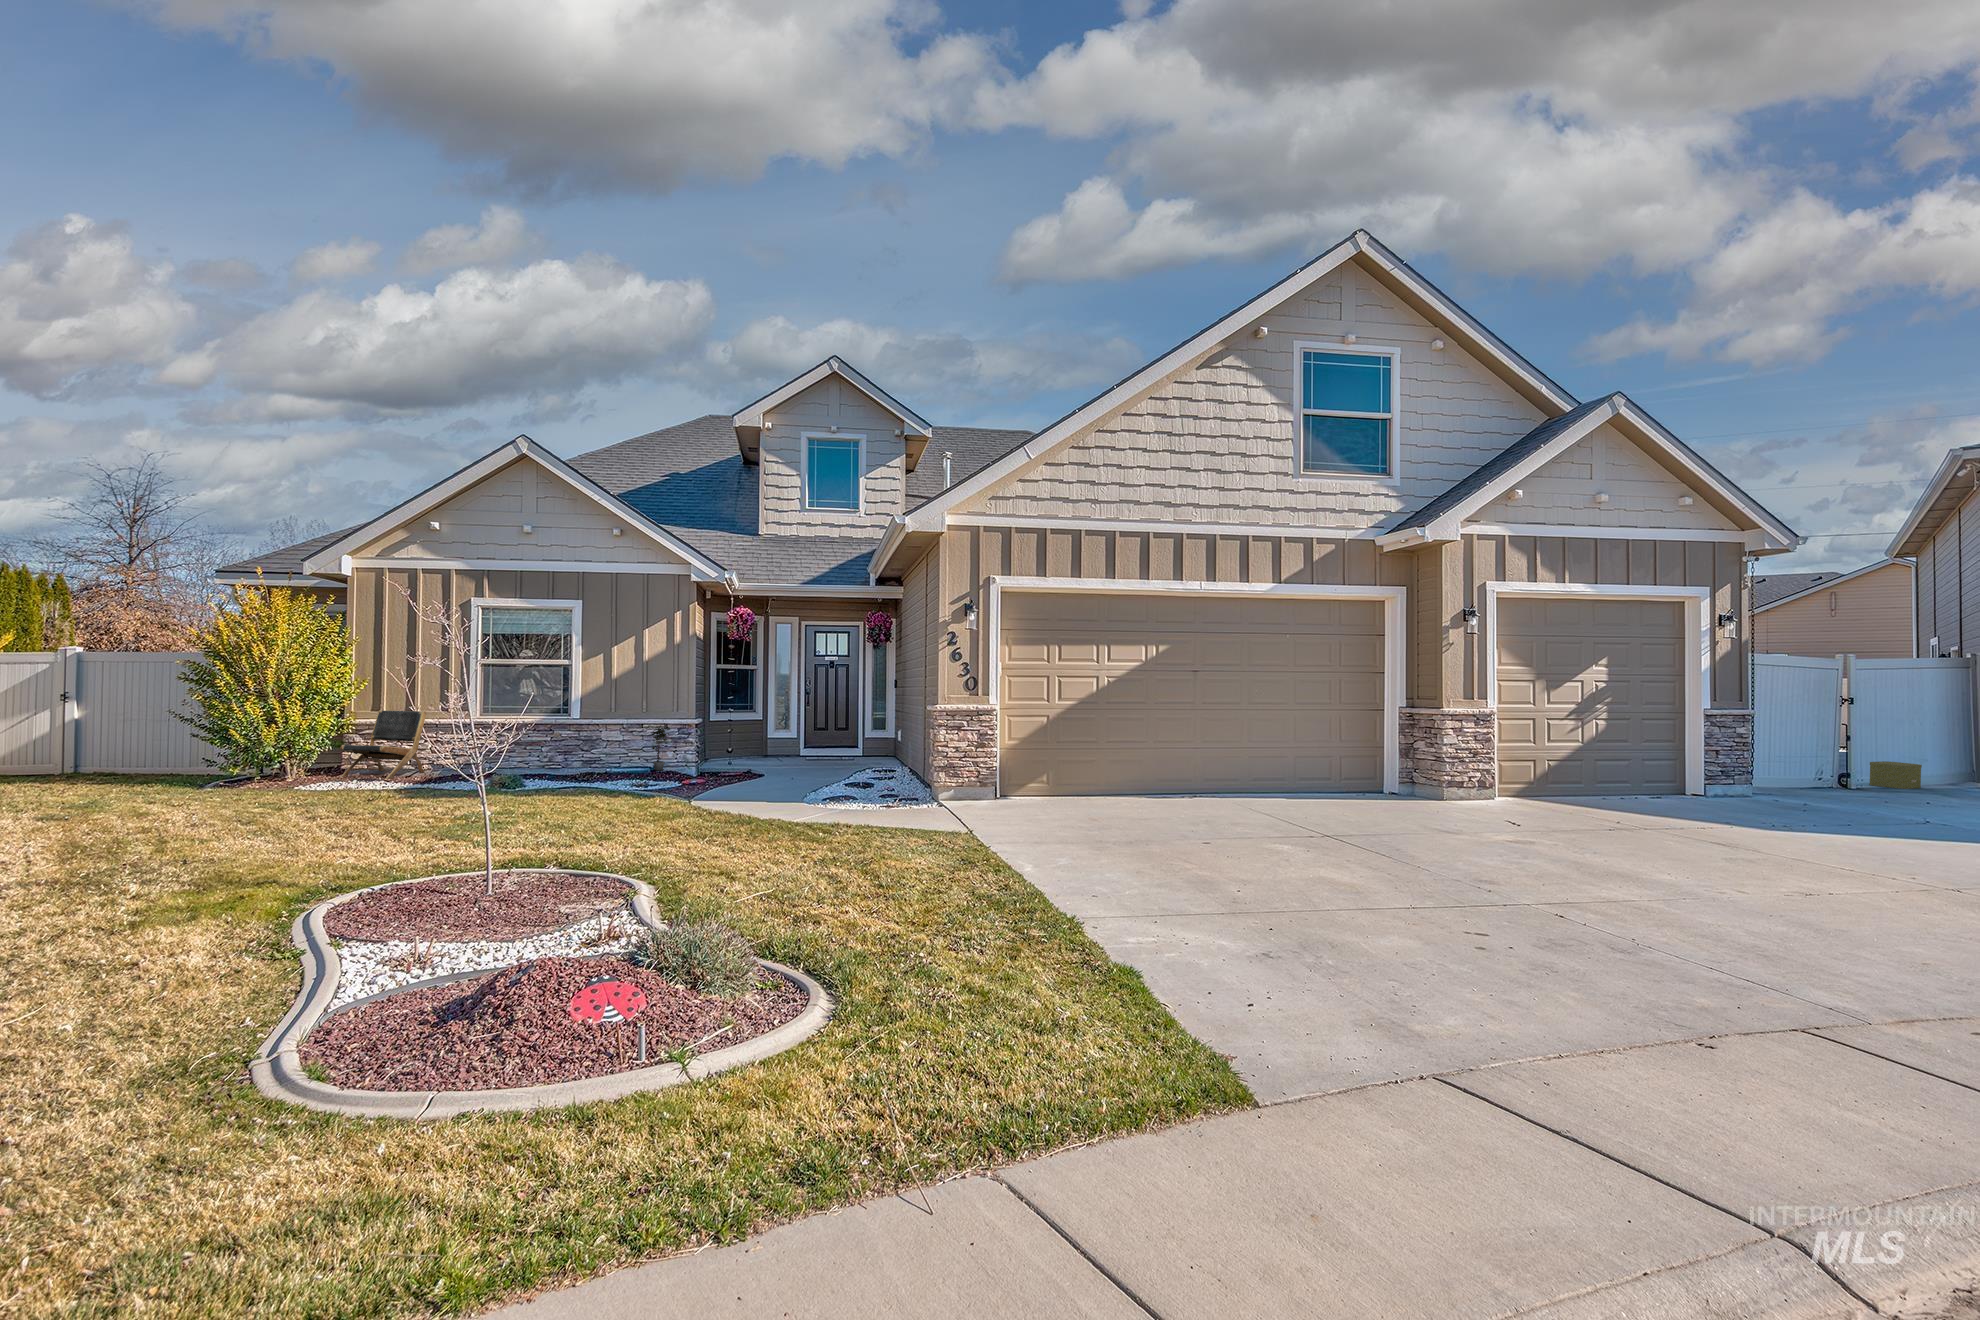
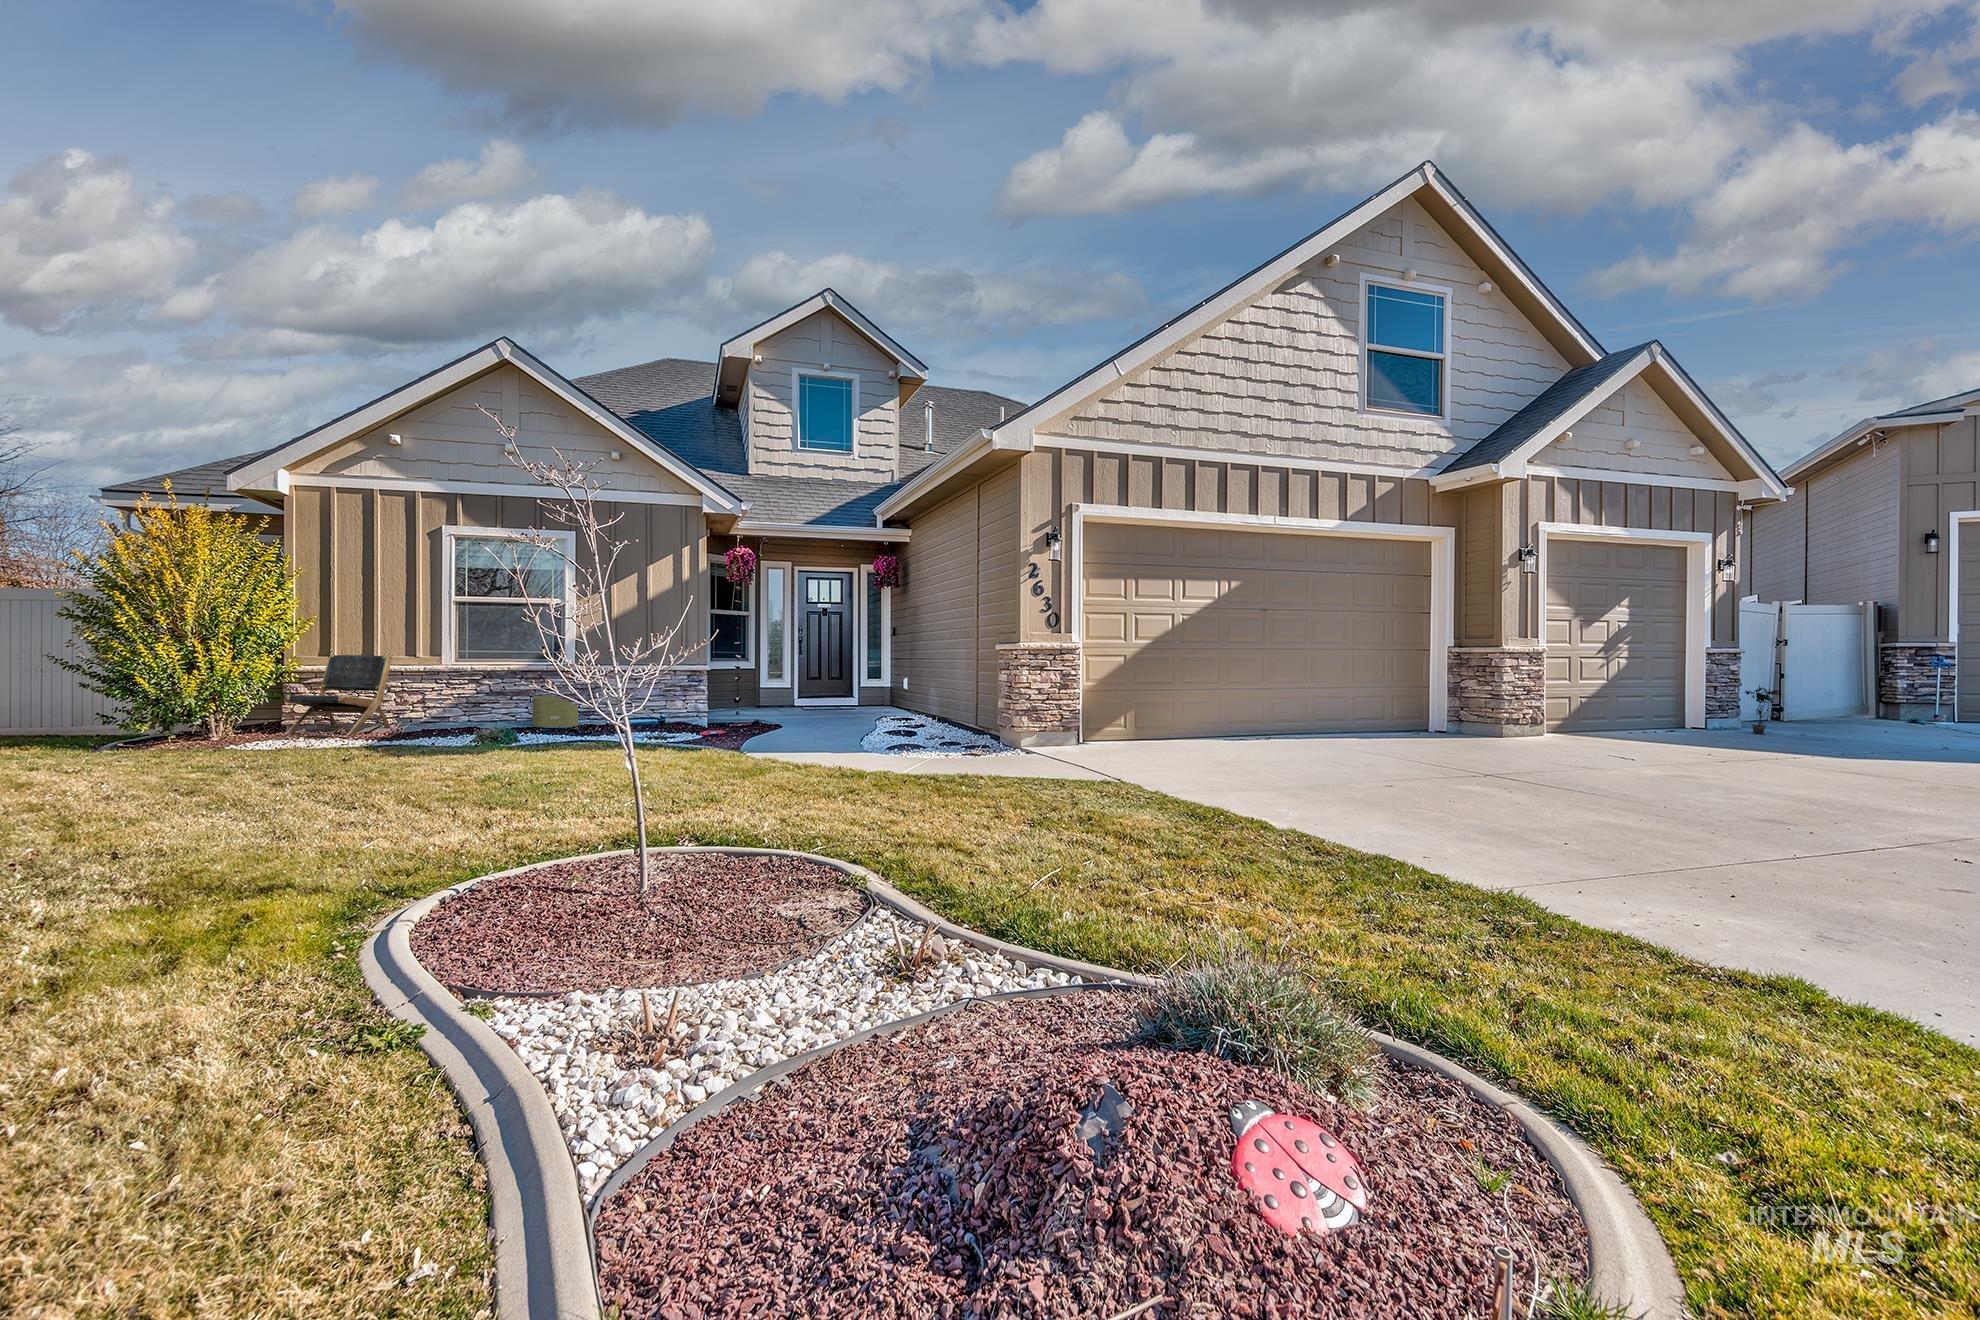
potted plant: present [652,723,670,771] -> present [1745,686,1782,734]
storage box: present [1869,761,1922,789] -> present [532,695,578,727]

